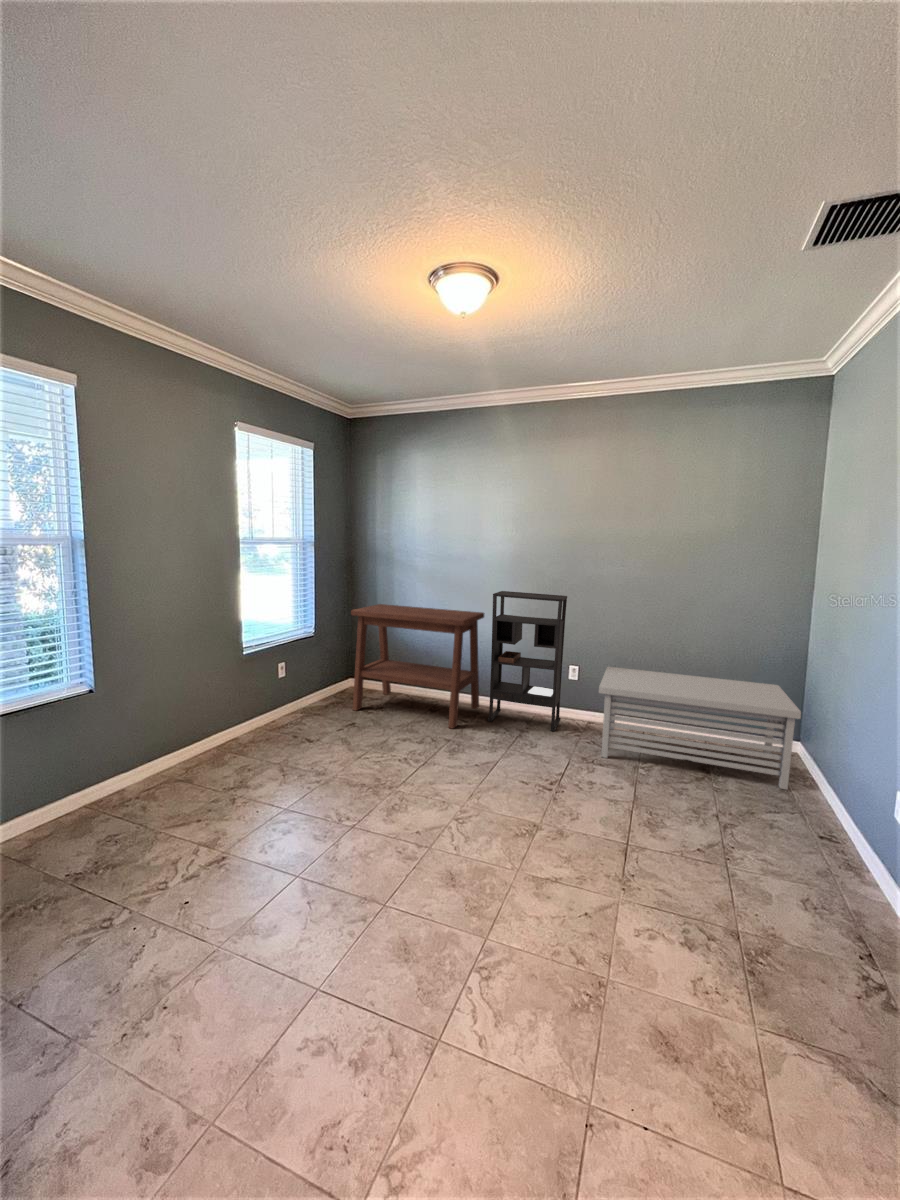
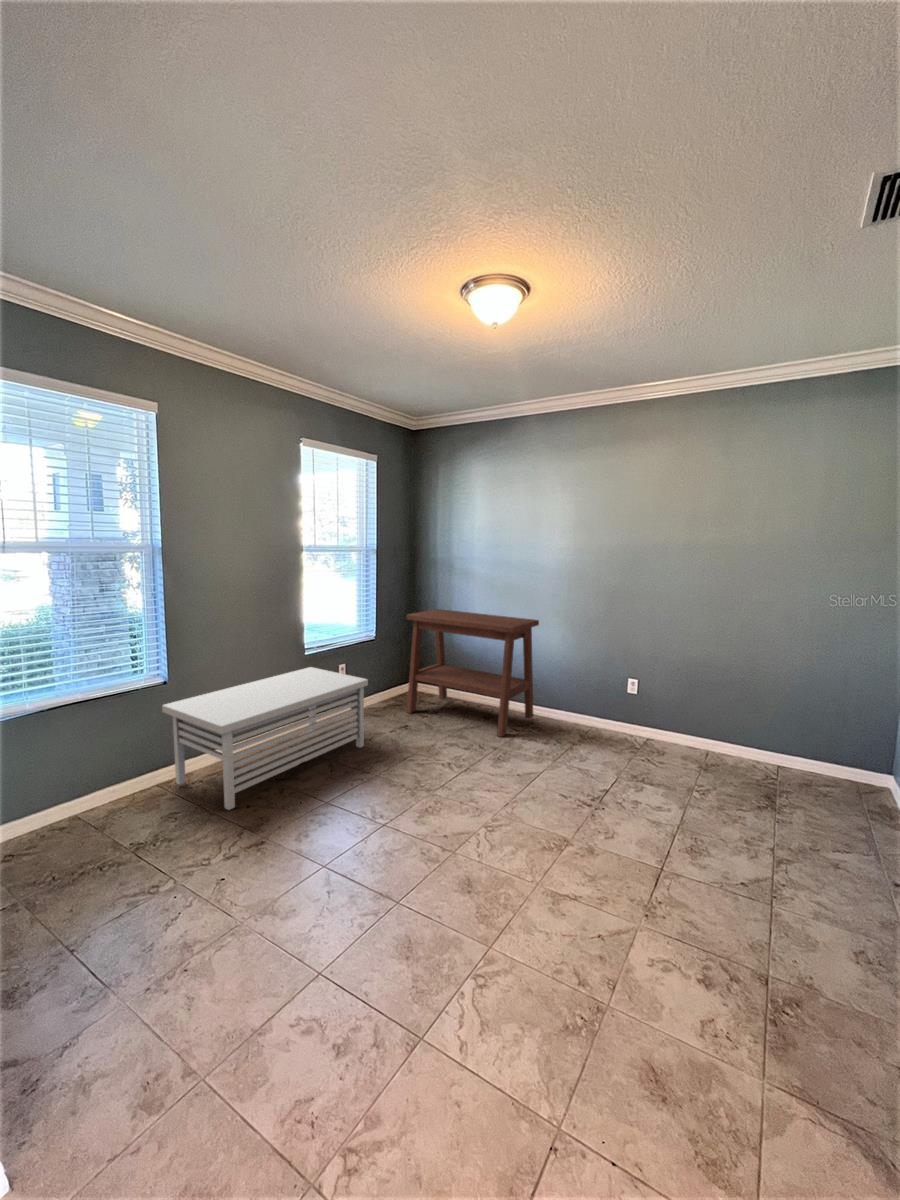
bookshelf: present [488,591,567,731] -> none [539,598,626,747]
storage bench: present [599,667,801,790] -> present [162,667,368,810]

